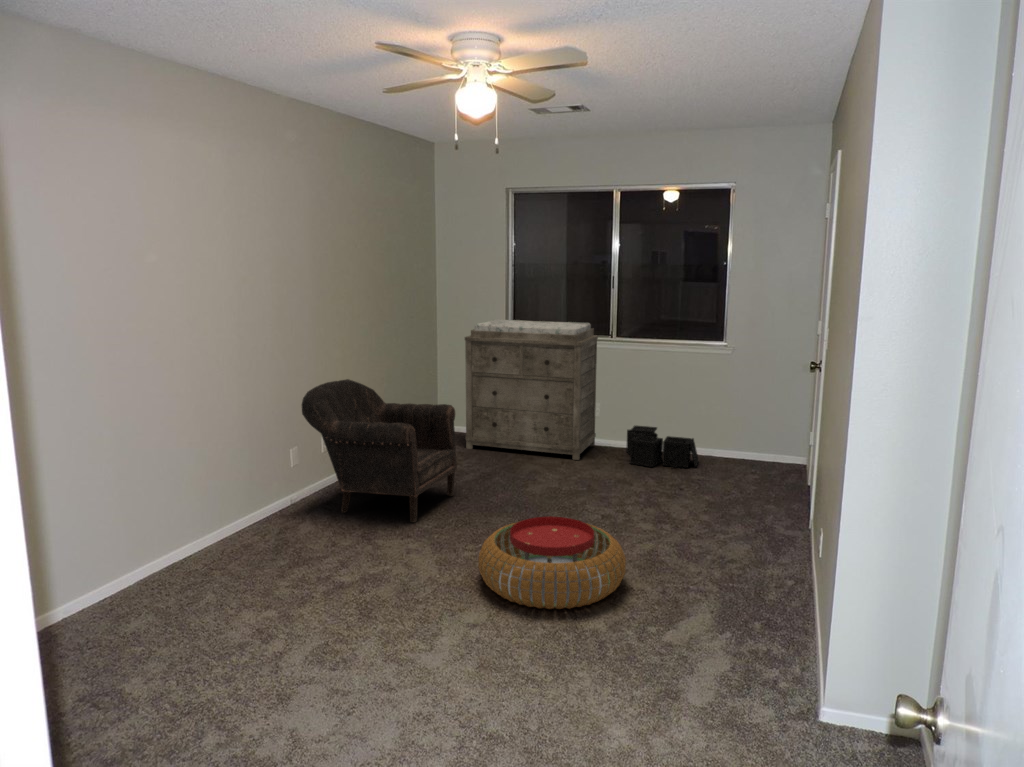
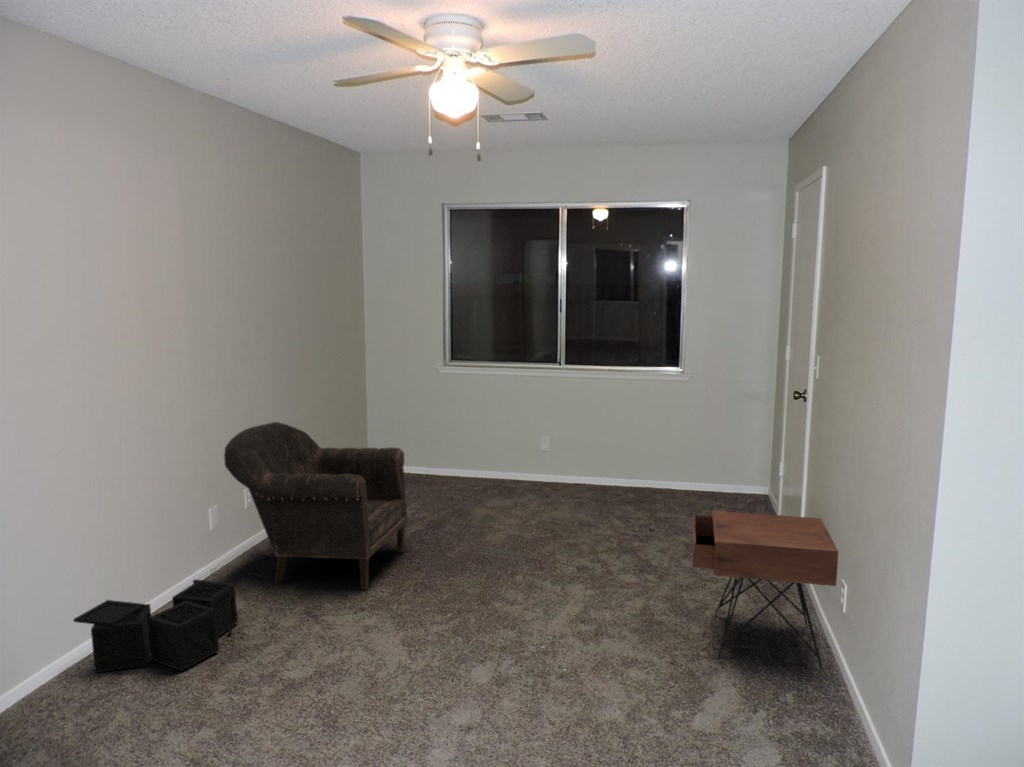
dresser: present [465,320,598,460] -> none [402,347,546,500]
storage bin: present [626,426,699,468] -> present [74,579,244,673]
nightstand: none [684,465,812,605] -> present [692,511,838,669]
pouf: present [479,516,626,609] -> none [458,580,631,697]

